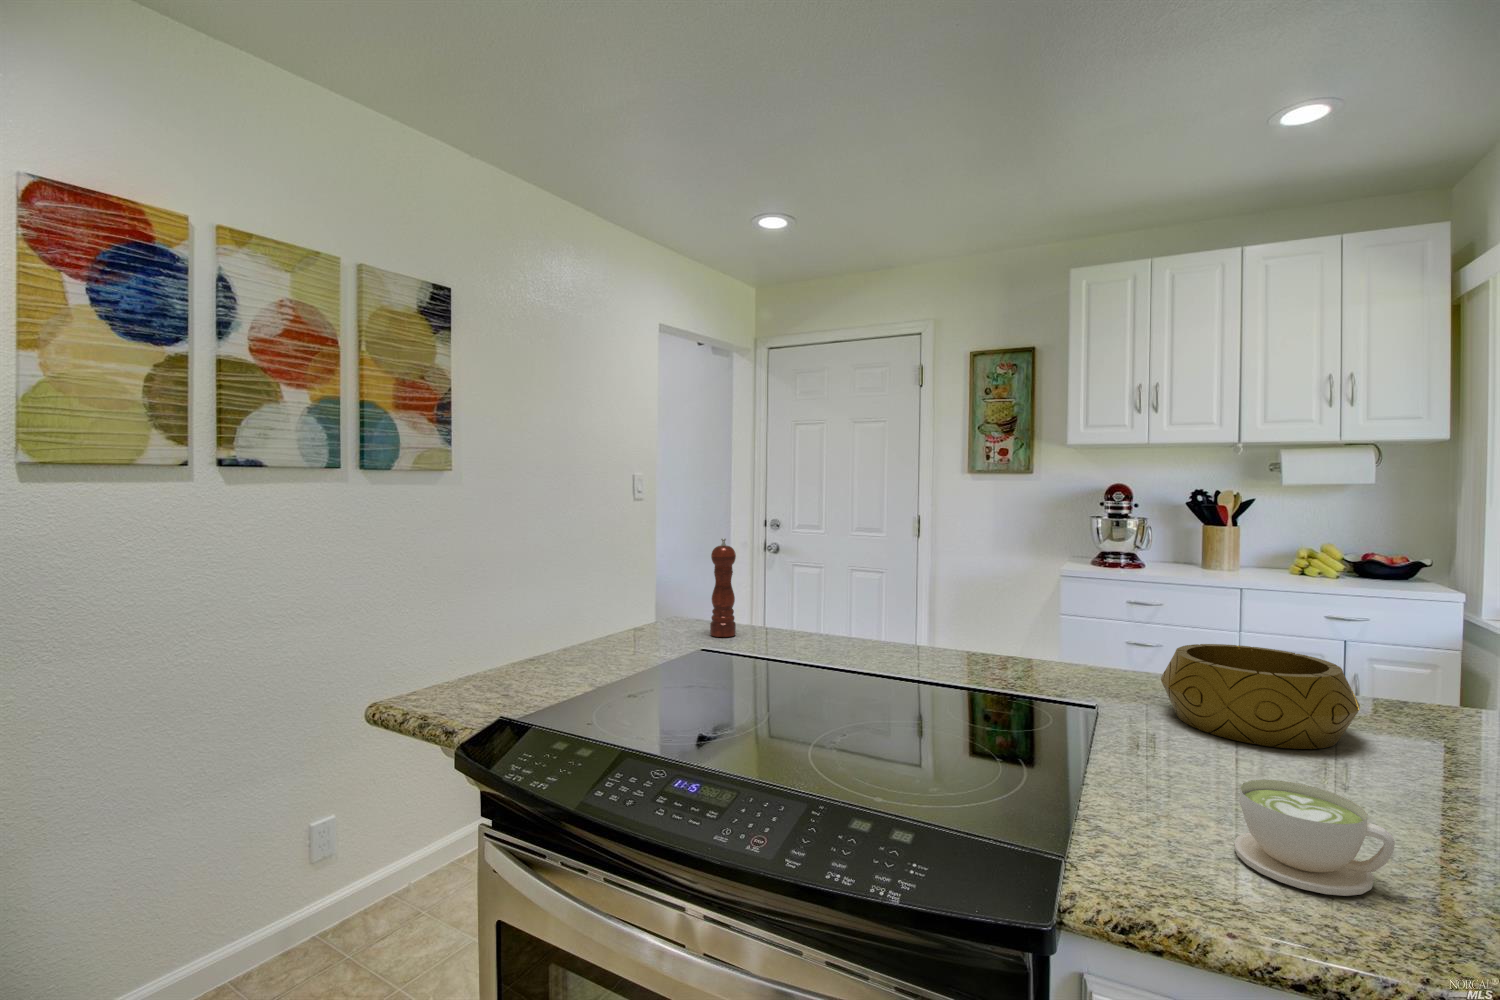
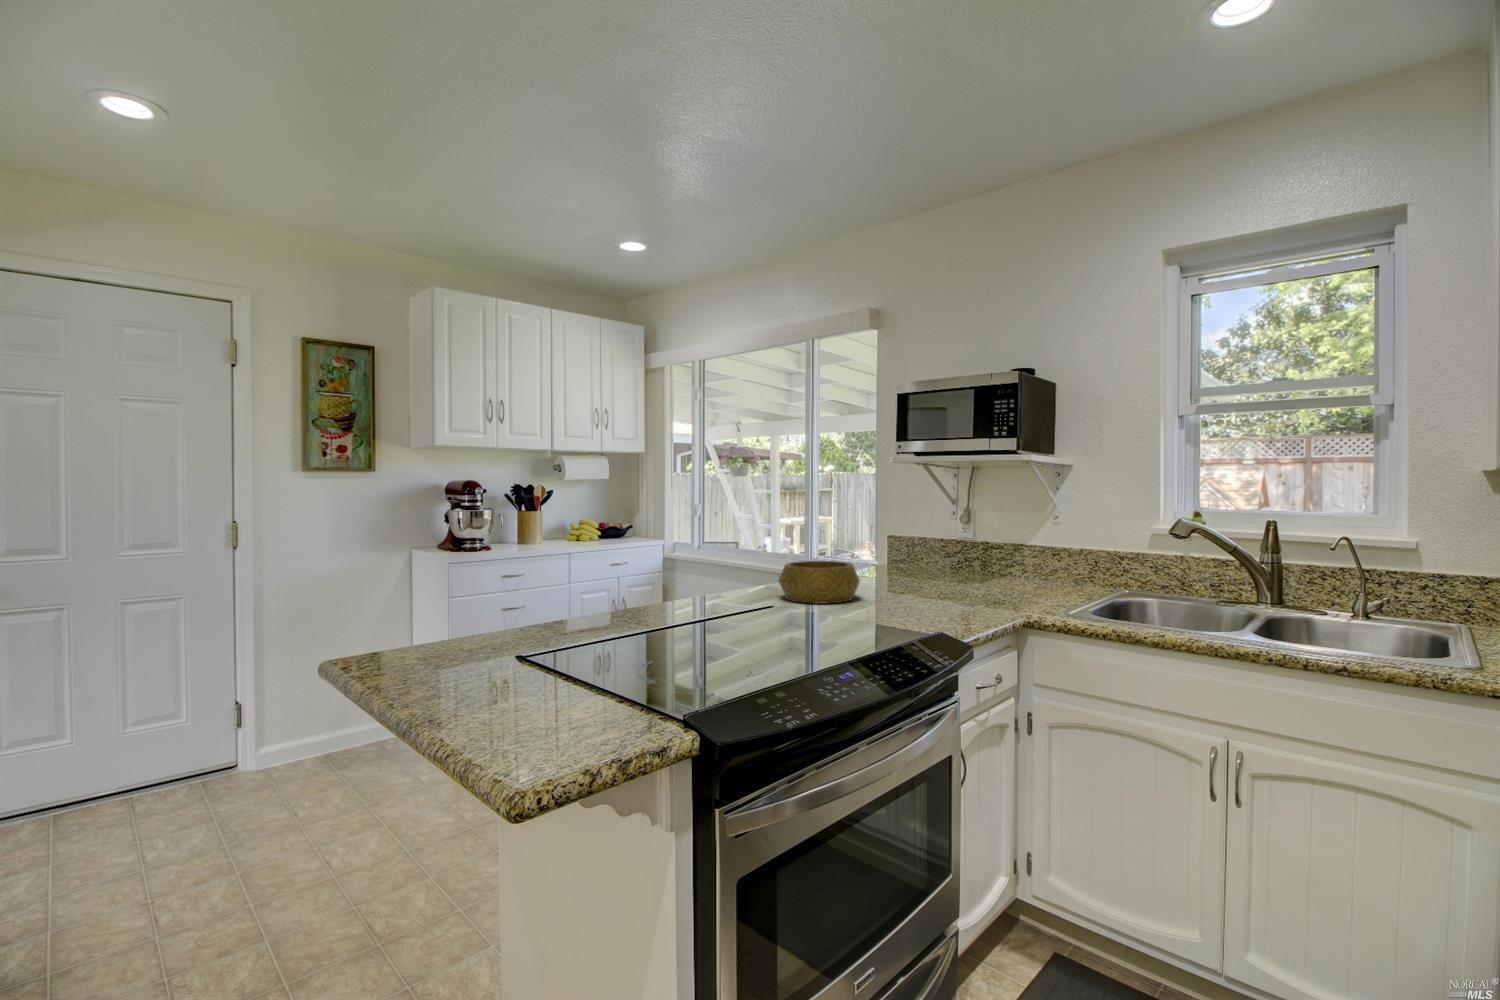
pepper mill: present [710,538,736,637] -> none [448,540,480,650]
coffee cup: present [1234,780,1395,896] -> none [938,591,982,623]

